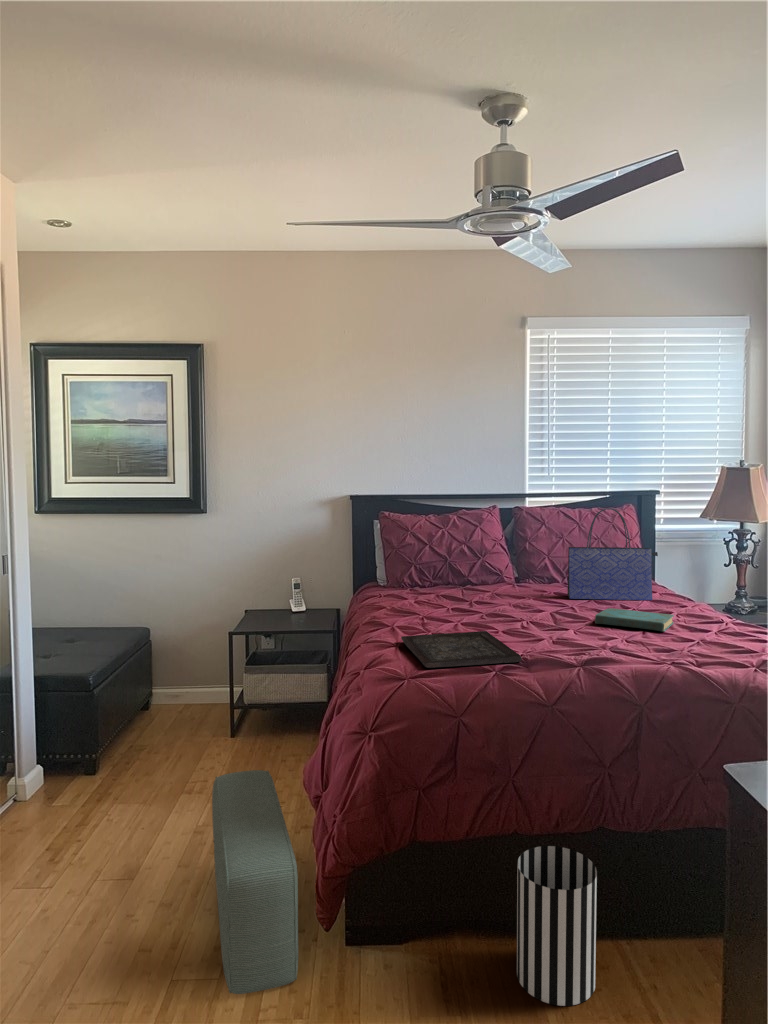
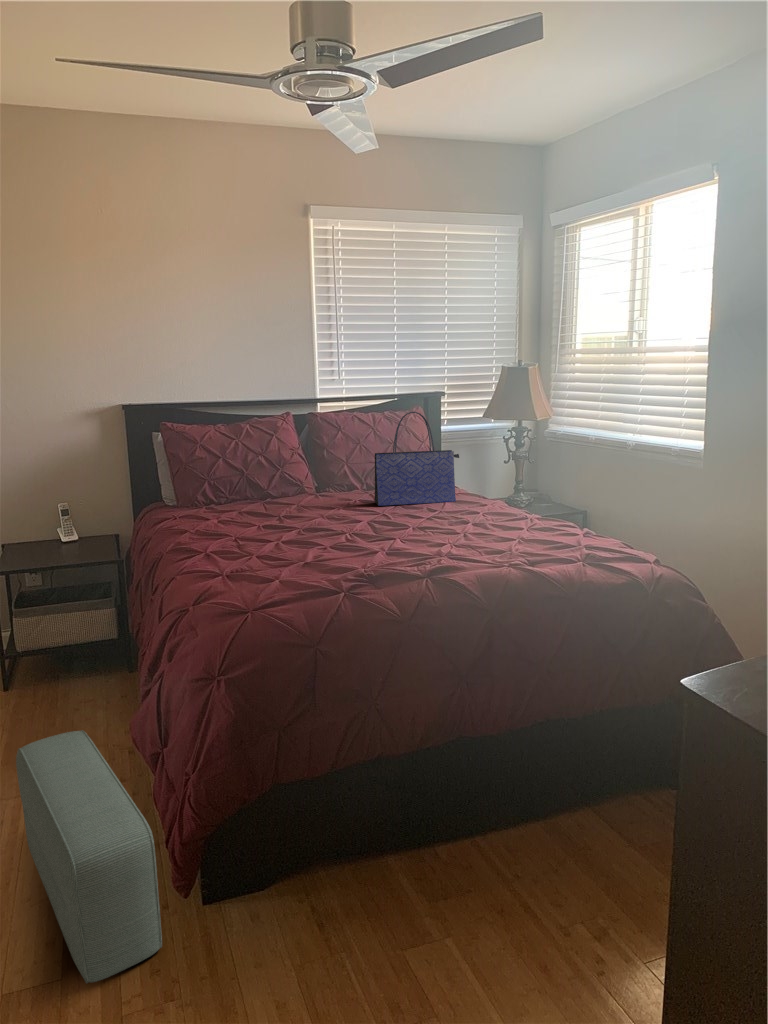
book: present [595,608,674,631] -> none [416,513,486,532]
tray: present [401,631,522,668] -> none [226,548,364,595]
wastebasket: present [517,846,597,1006] -> none [383,754,460,901]

